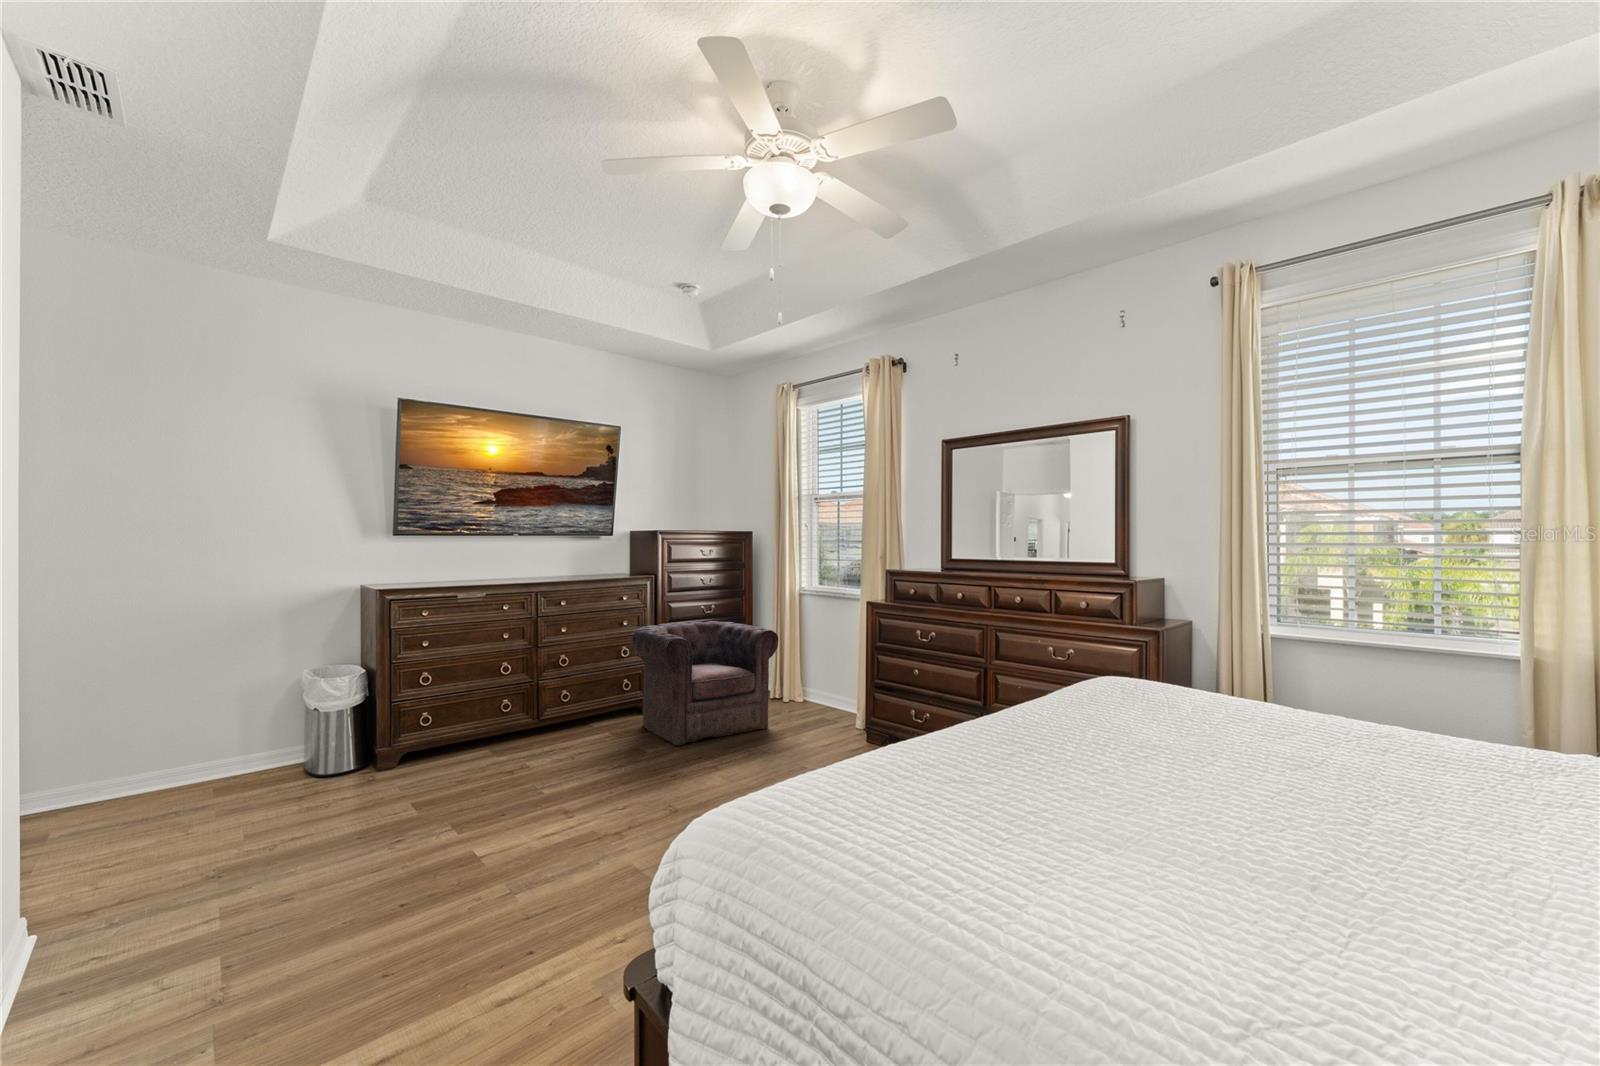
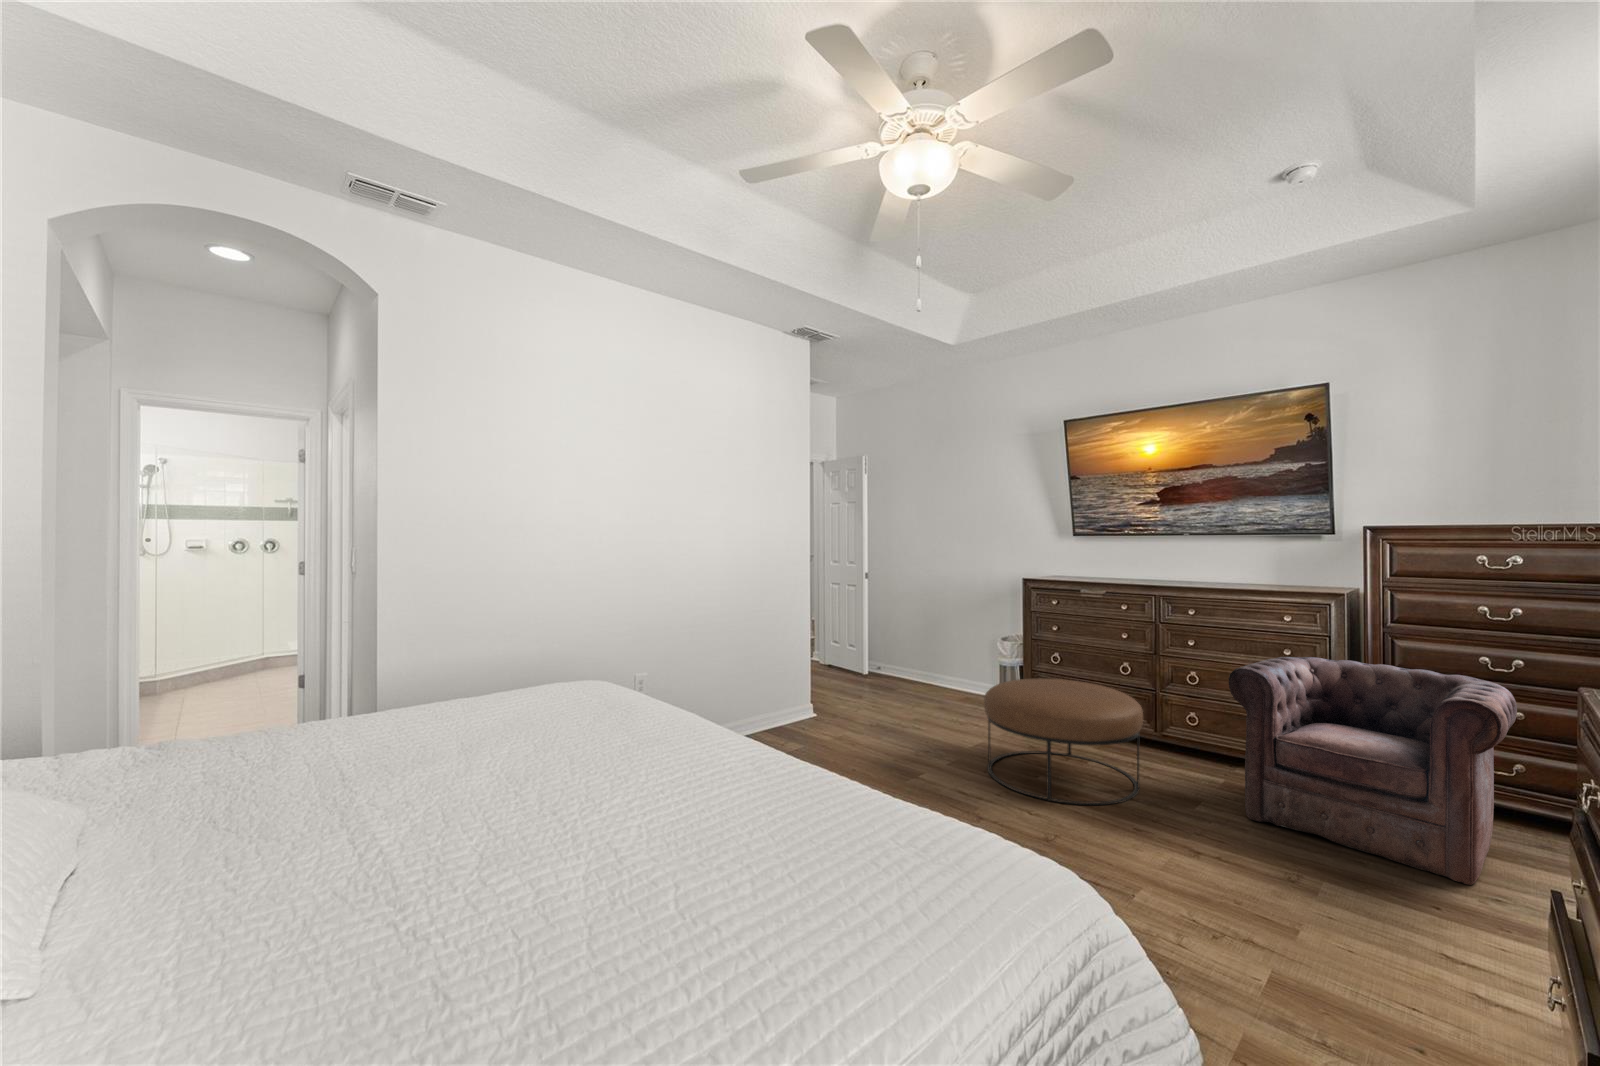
ottoman: none [475,685,633,812] -> present [984,678,1143,805]

